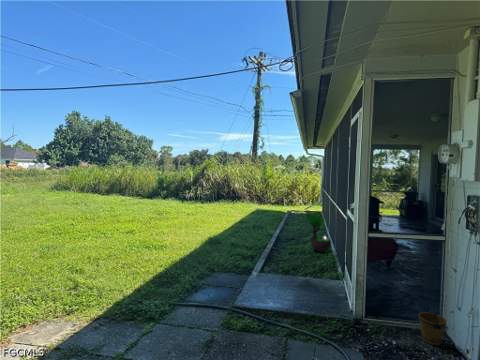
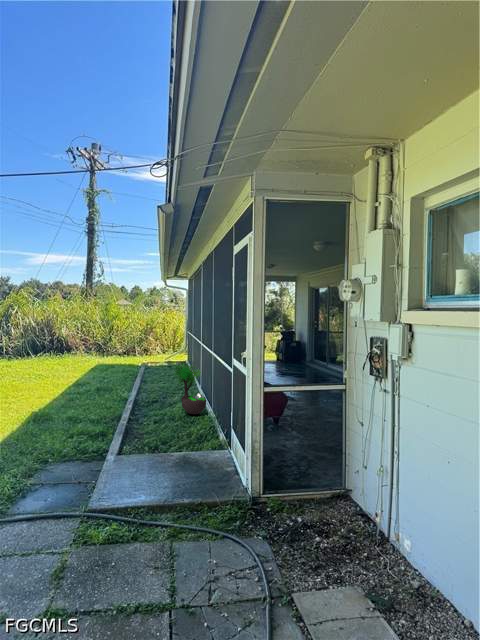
bucket: present [419,306,446,345] -> none [323,467,351,512]

